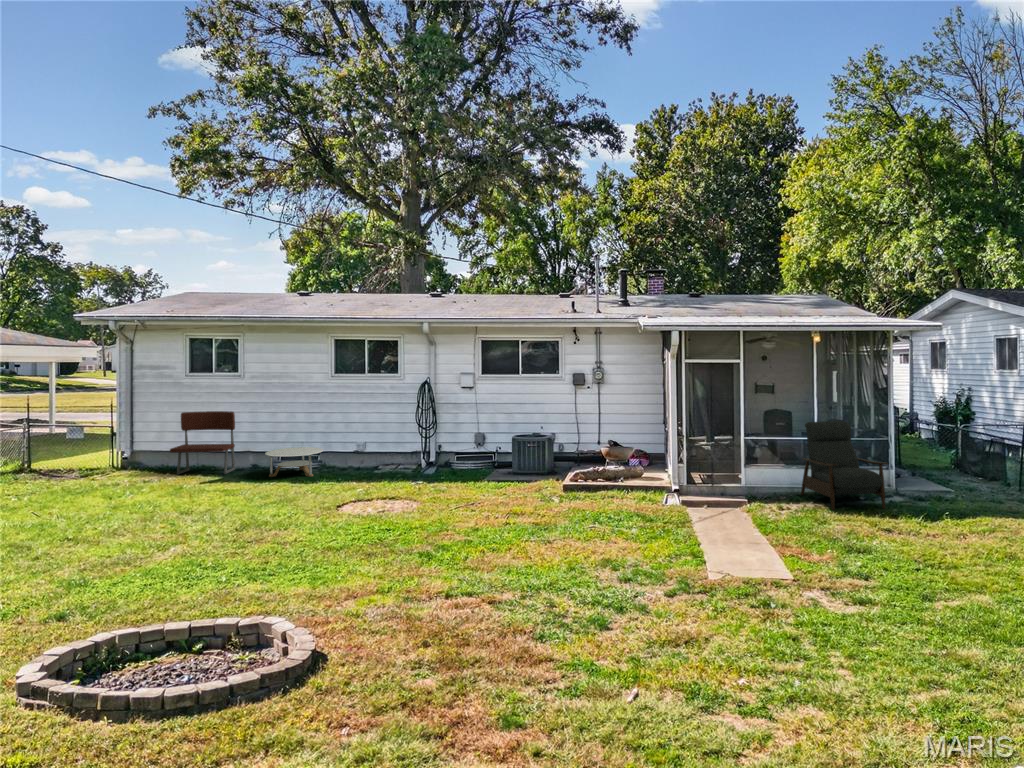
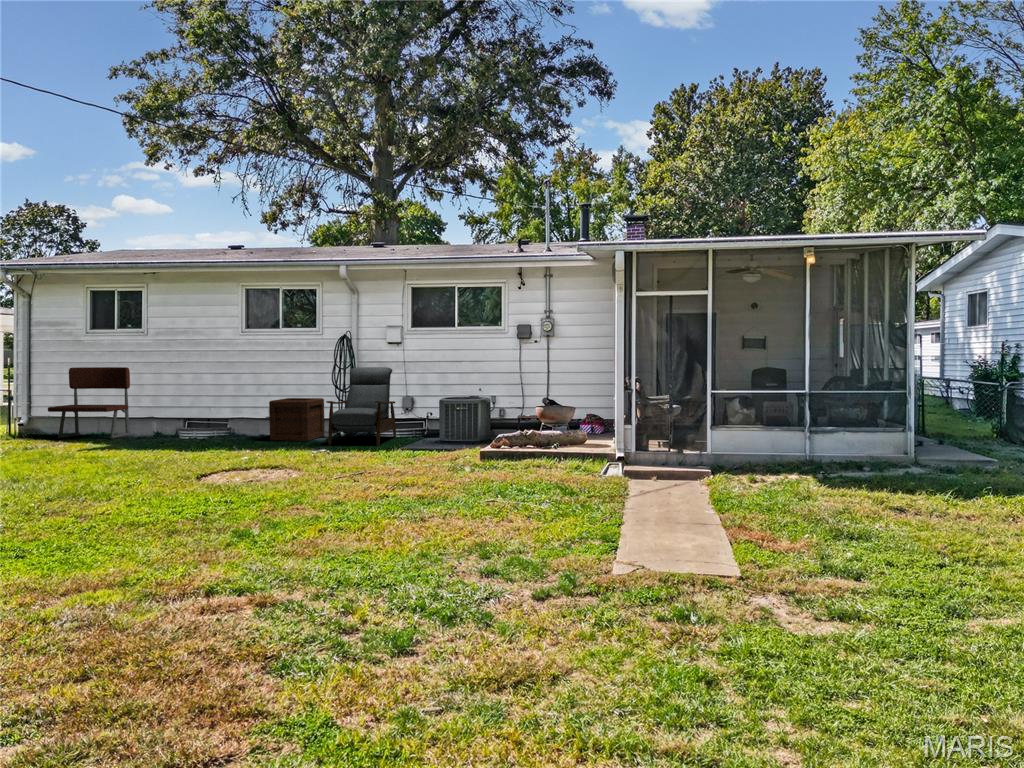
chair: present [801,421,888,510] -> present [326,367,396,445]
wooden crate: none [366,436,407,474] -> present [269,398,325,441]
round table: present [265,447,323,477] -> none [152,410,224,442]

